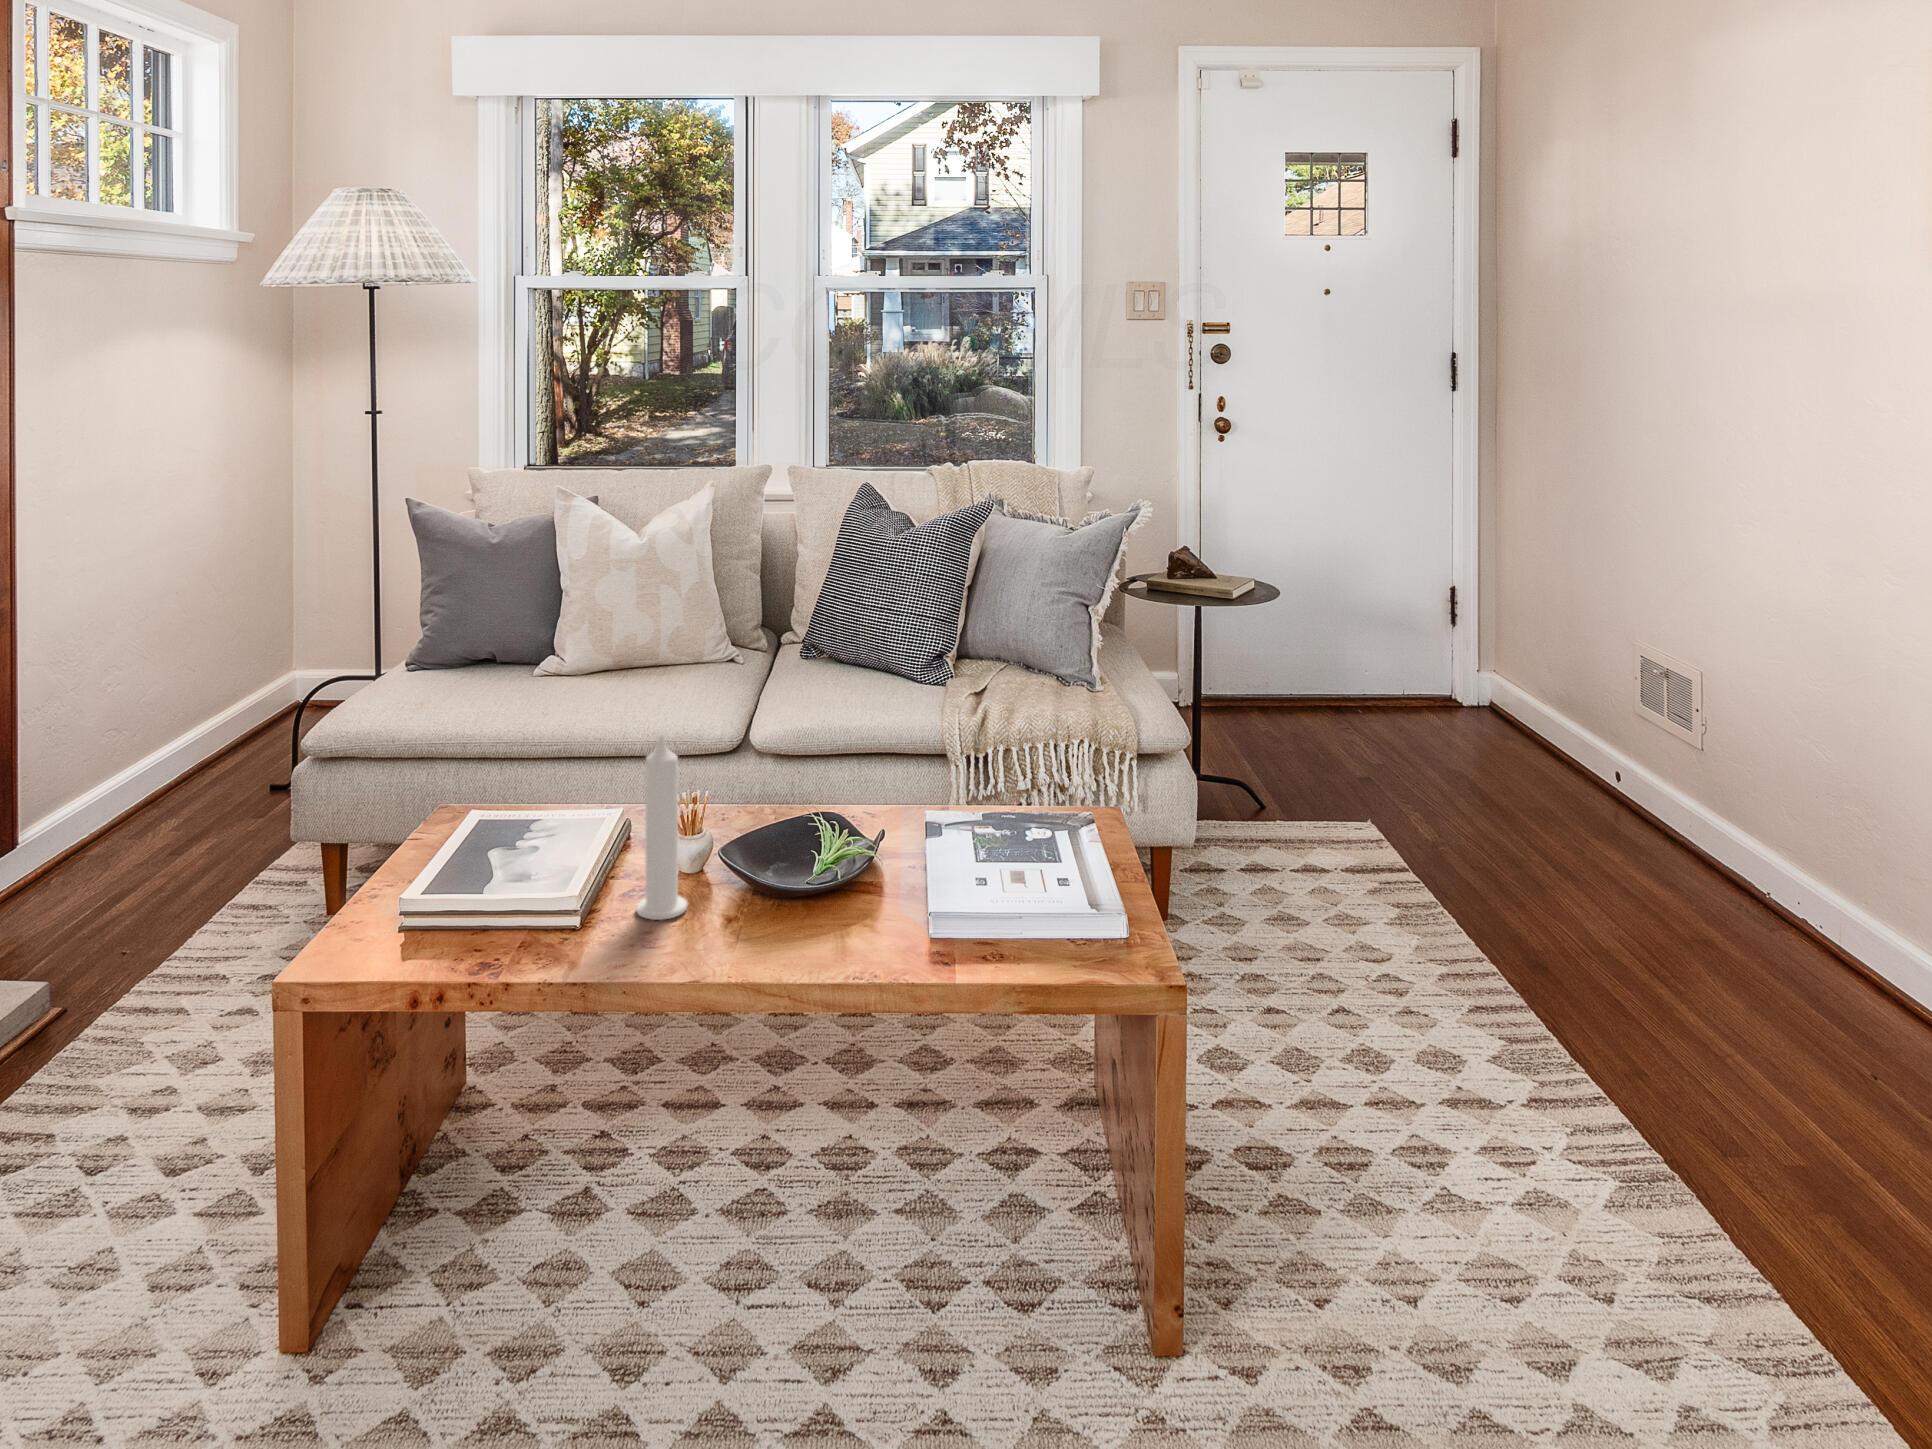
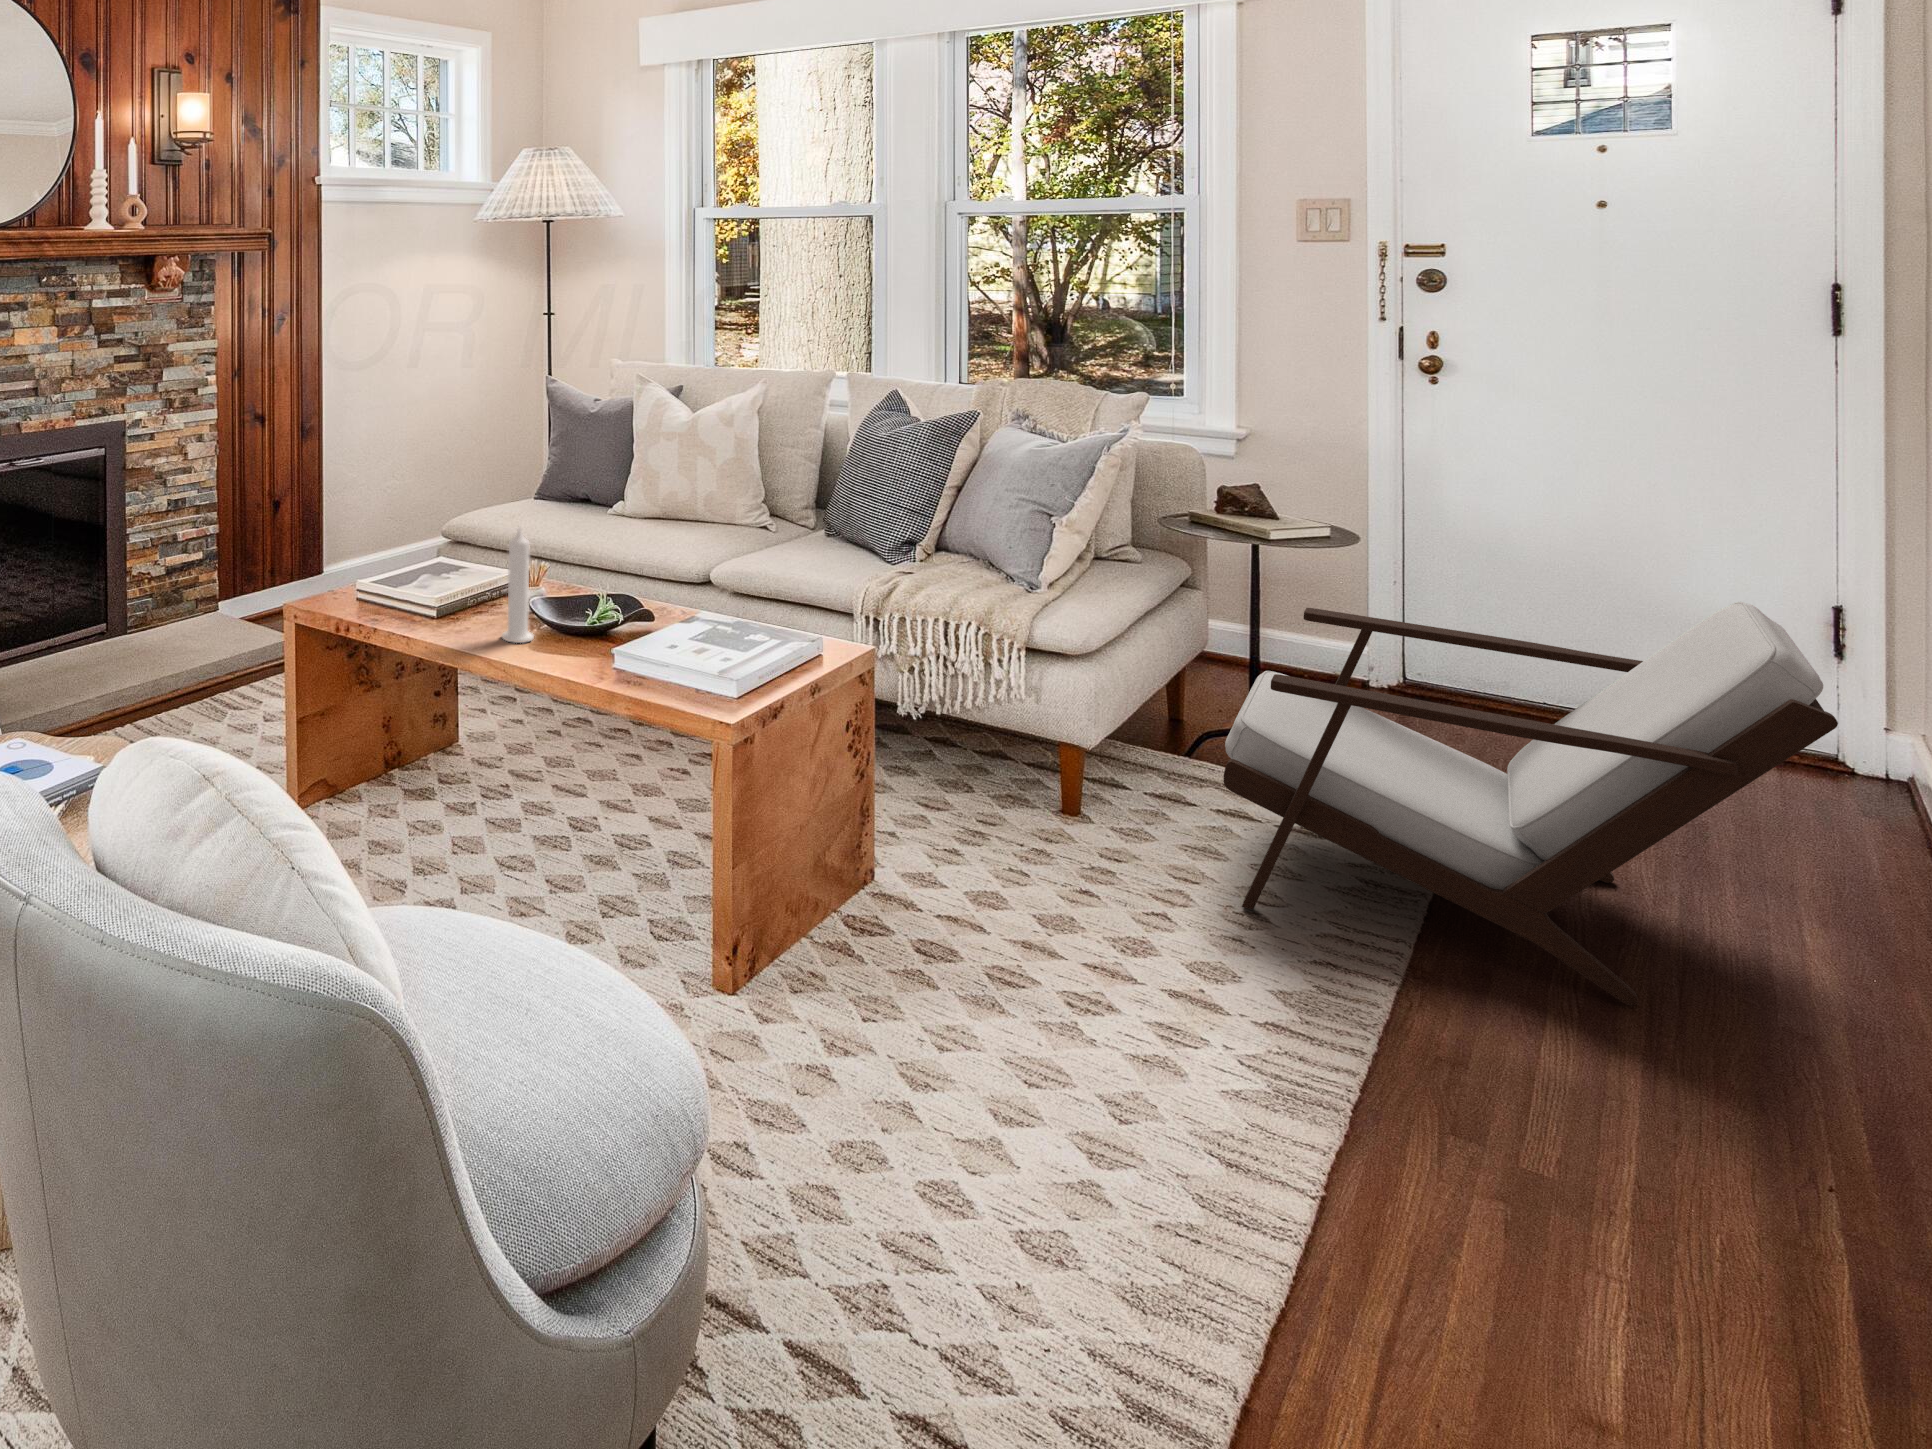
armchair: none [1325,590,1869,990] -> present [1224,602,1838,1005]

